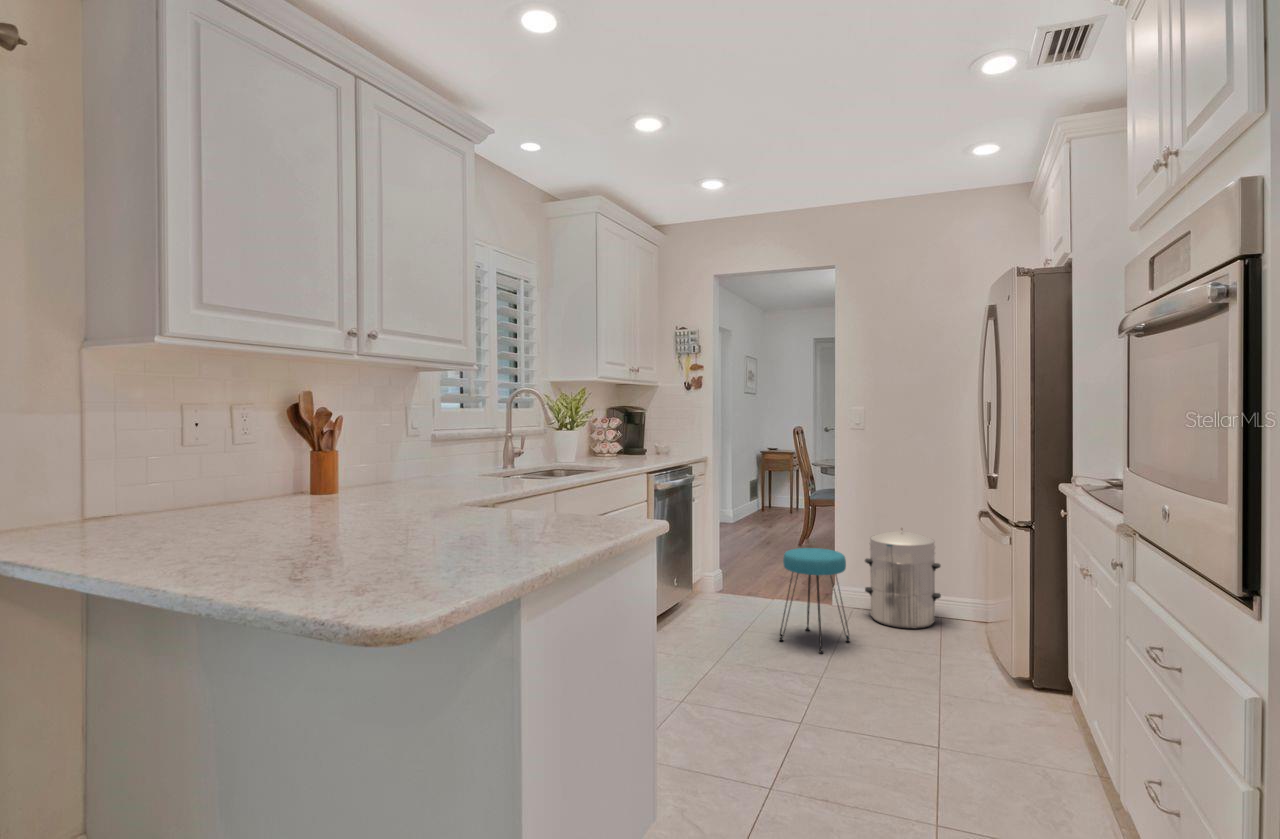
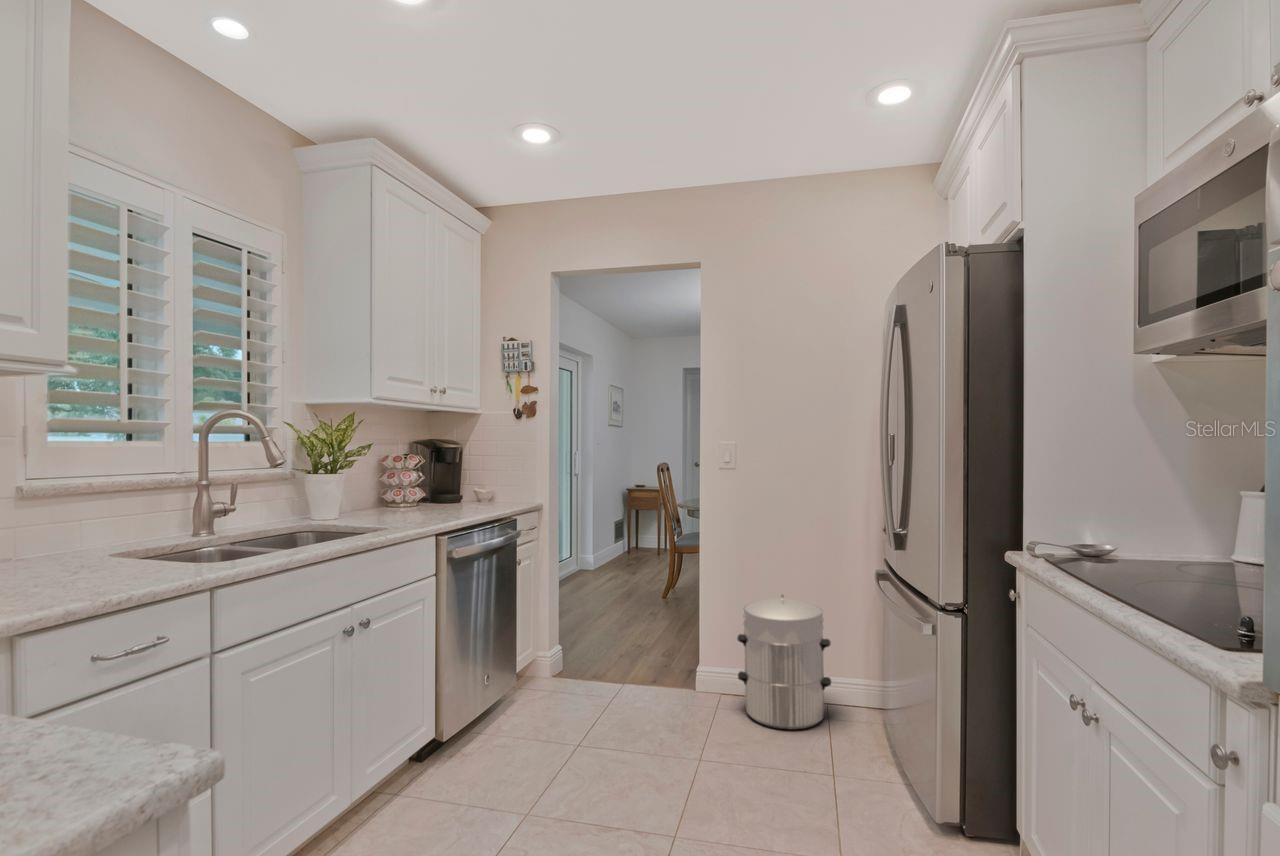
stool: present [780,548,850,652] -> none [623,631,720,788]

